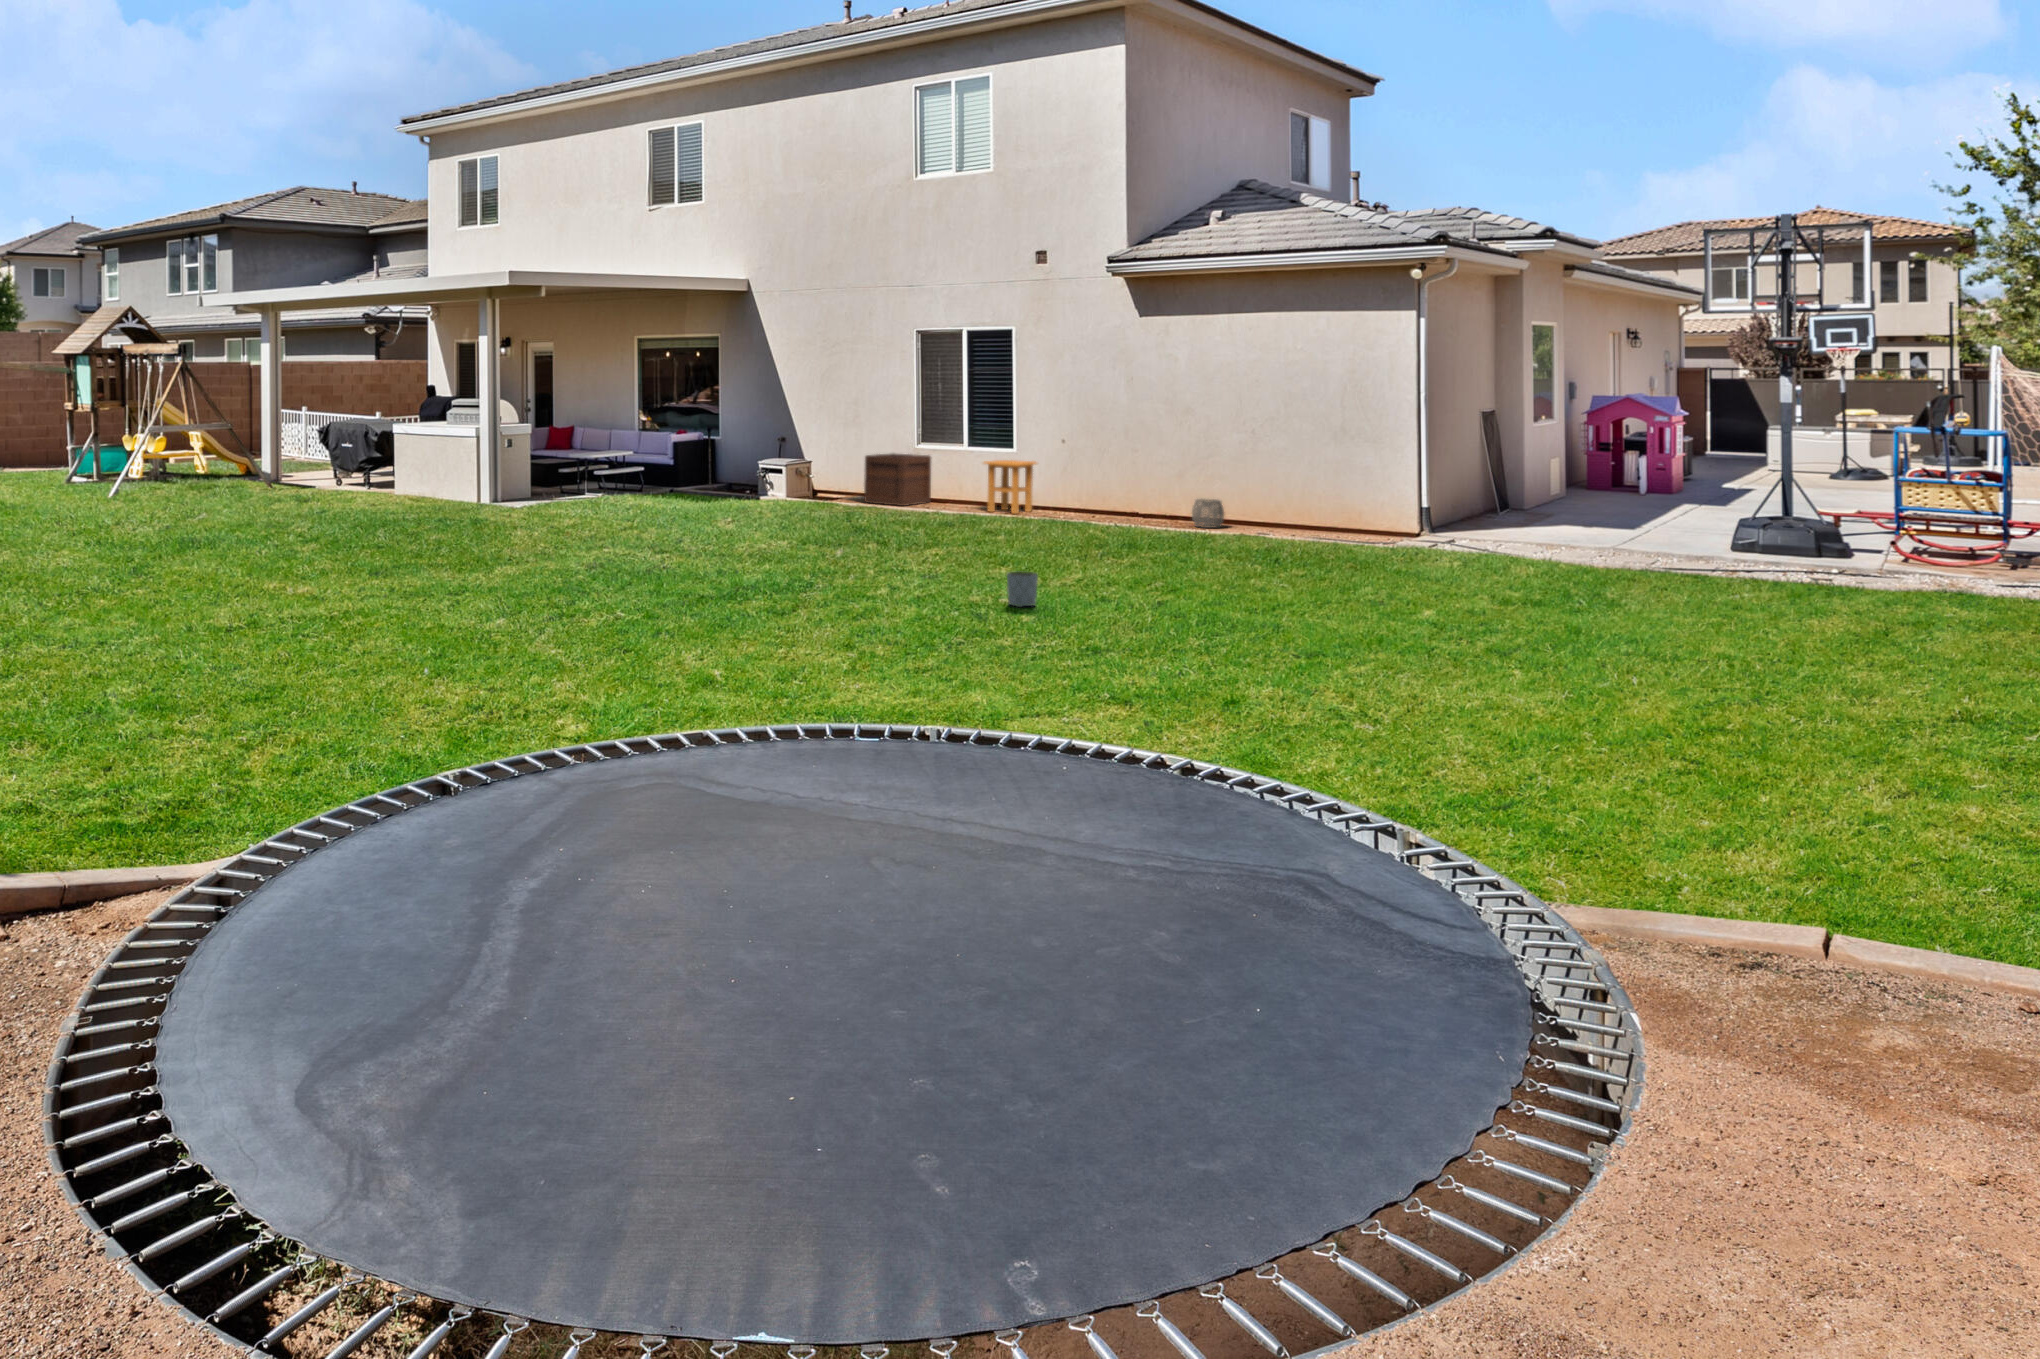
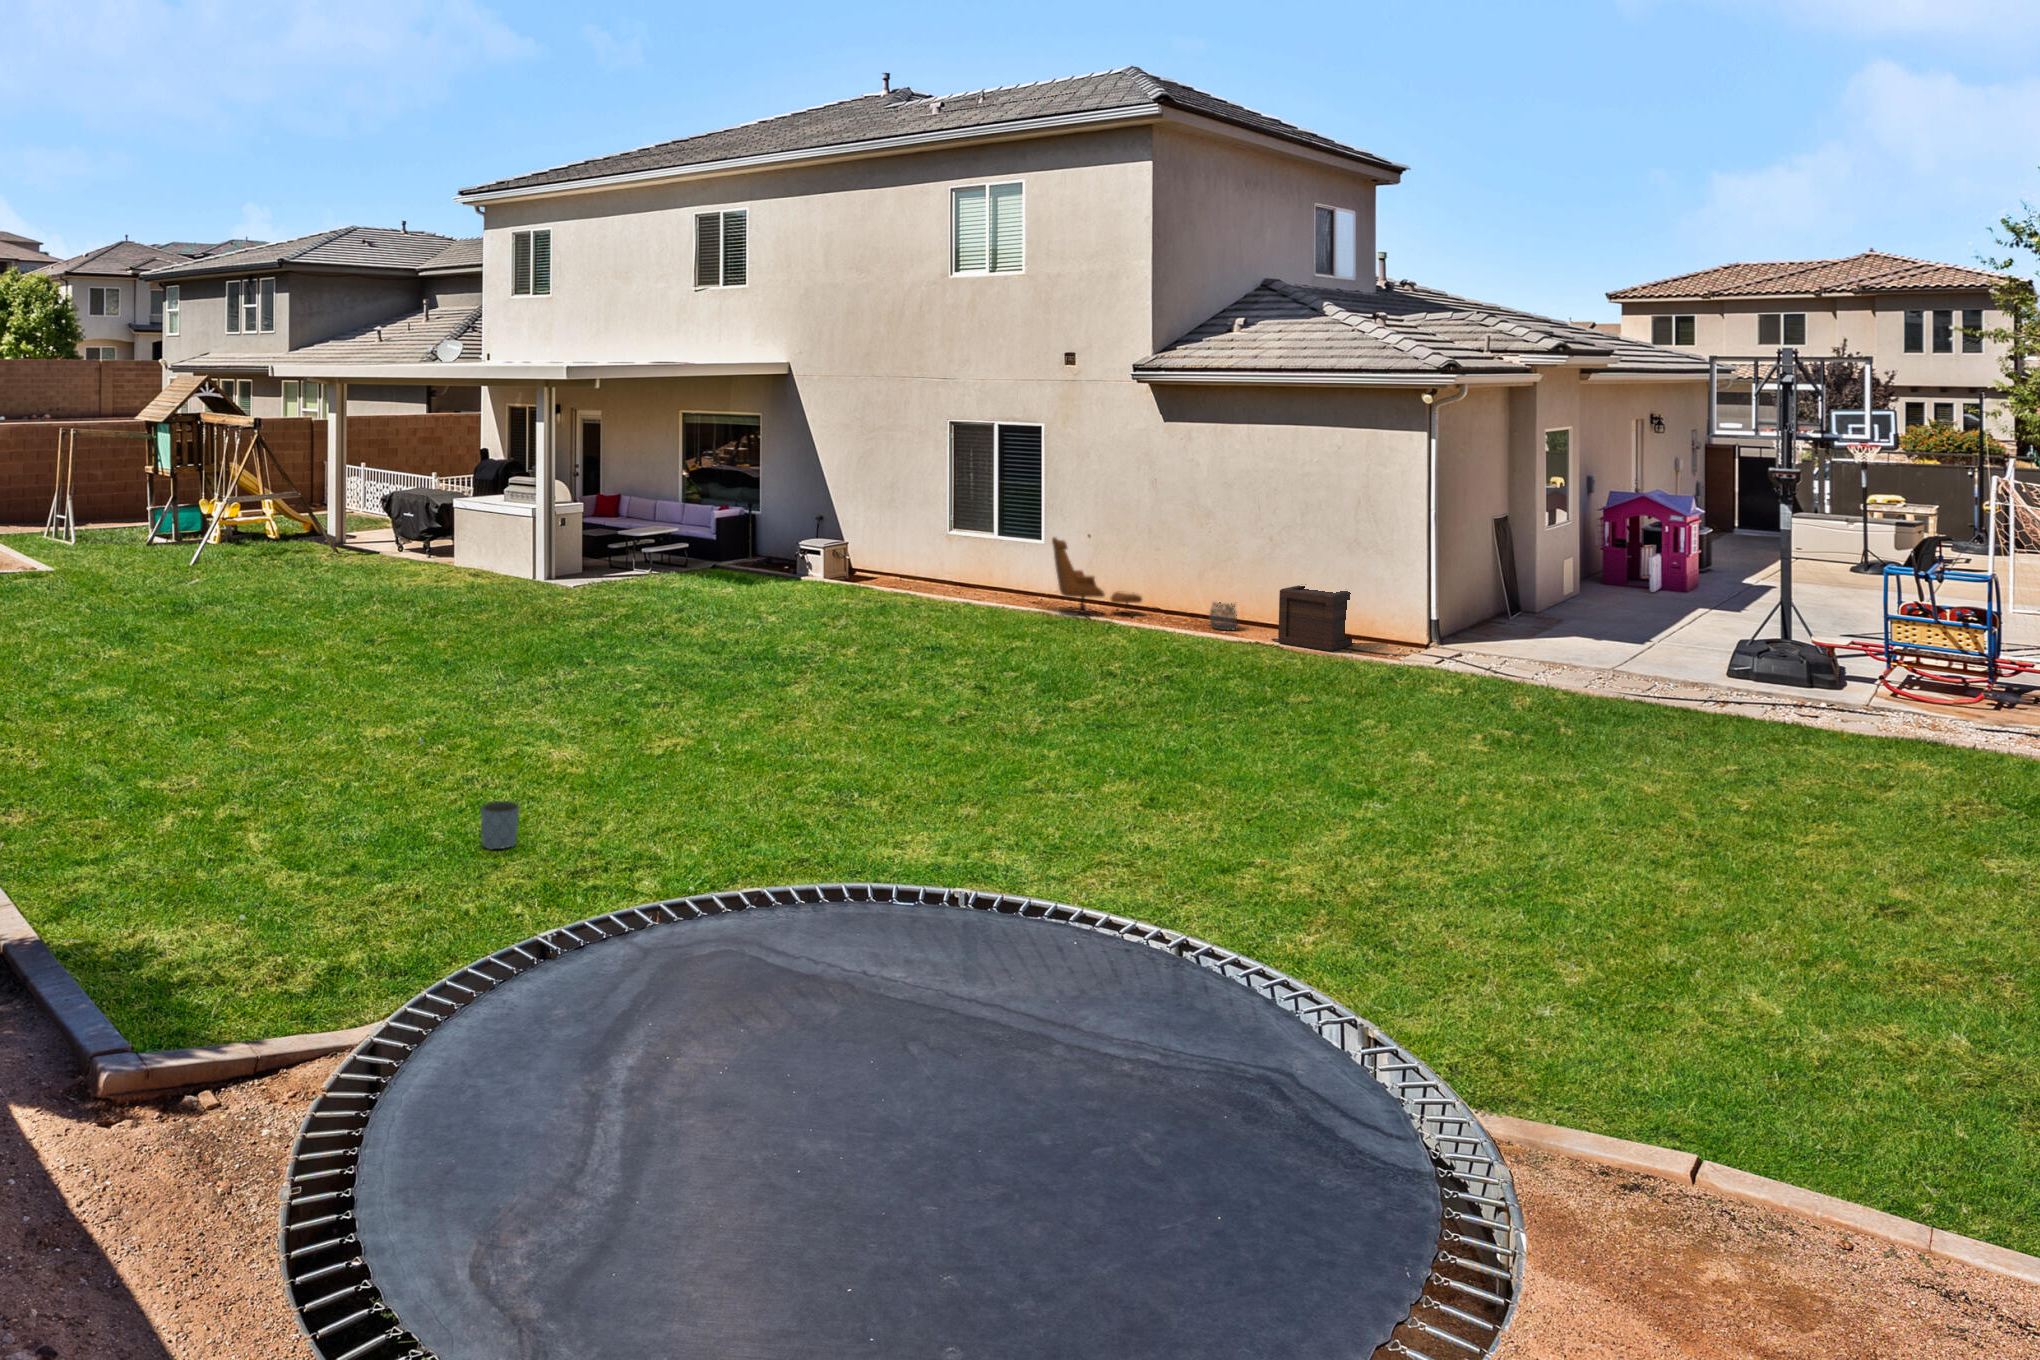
lounge chair: none [1025,439,1123,521] -> present [1052,537,1142,614]
wooden crate: present [864,454,931,506] -> present [1278,584,1354,652]
side table: present [984,460,1037,514] -> none [1011,552,1064,606]
planter: present [1007,571,1038,607] -> present [481,801,519,850]

